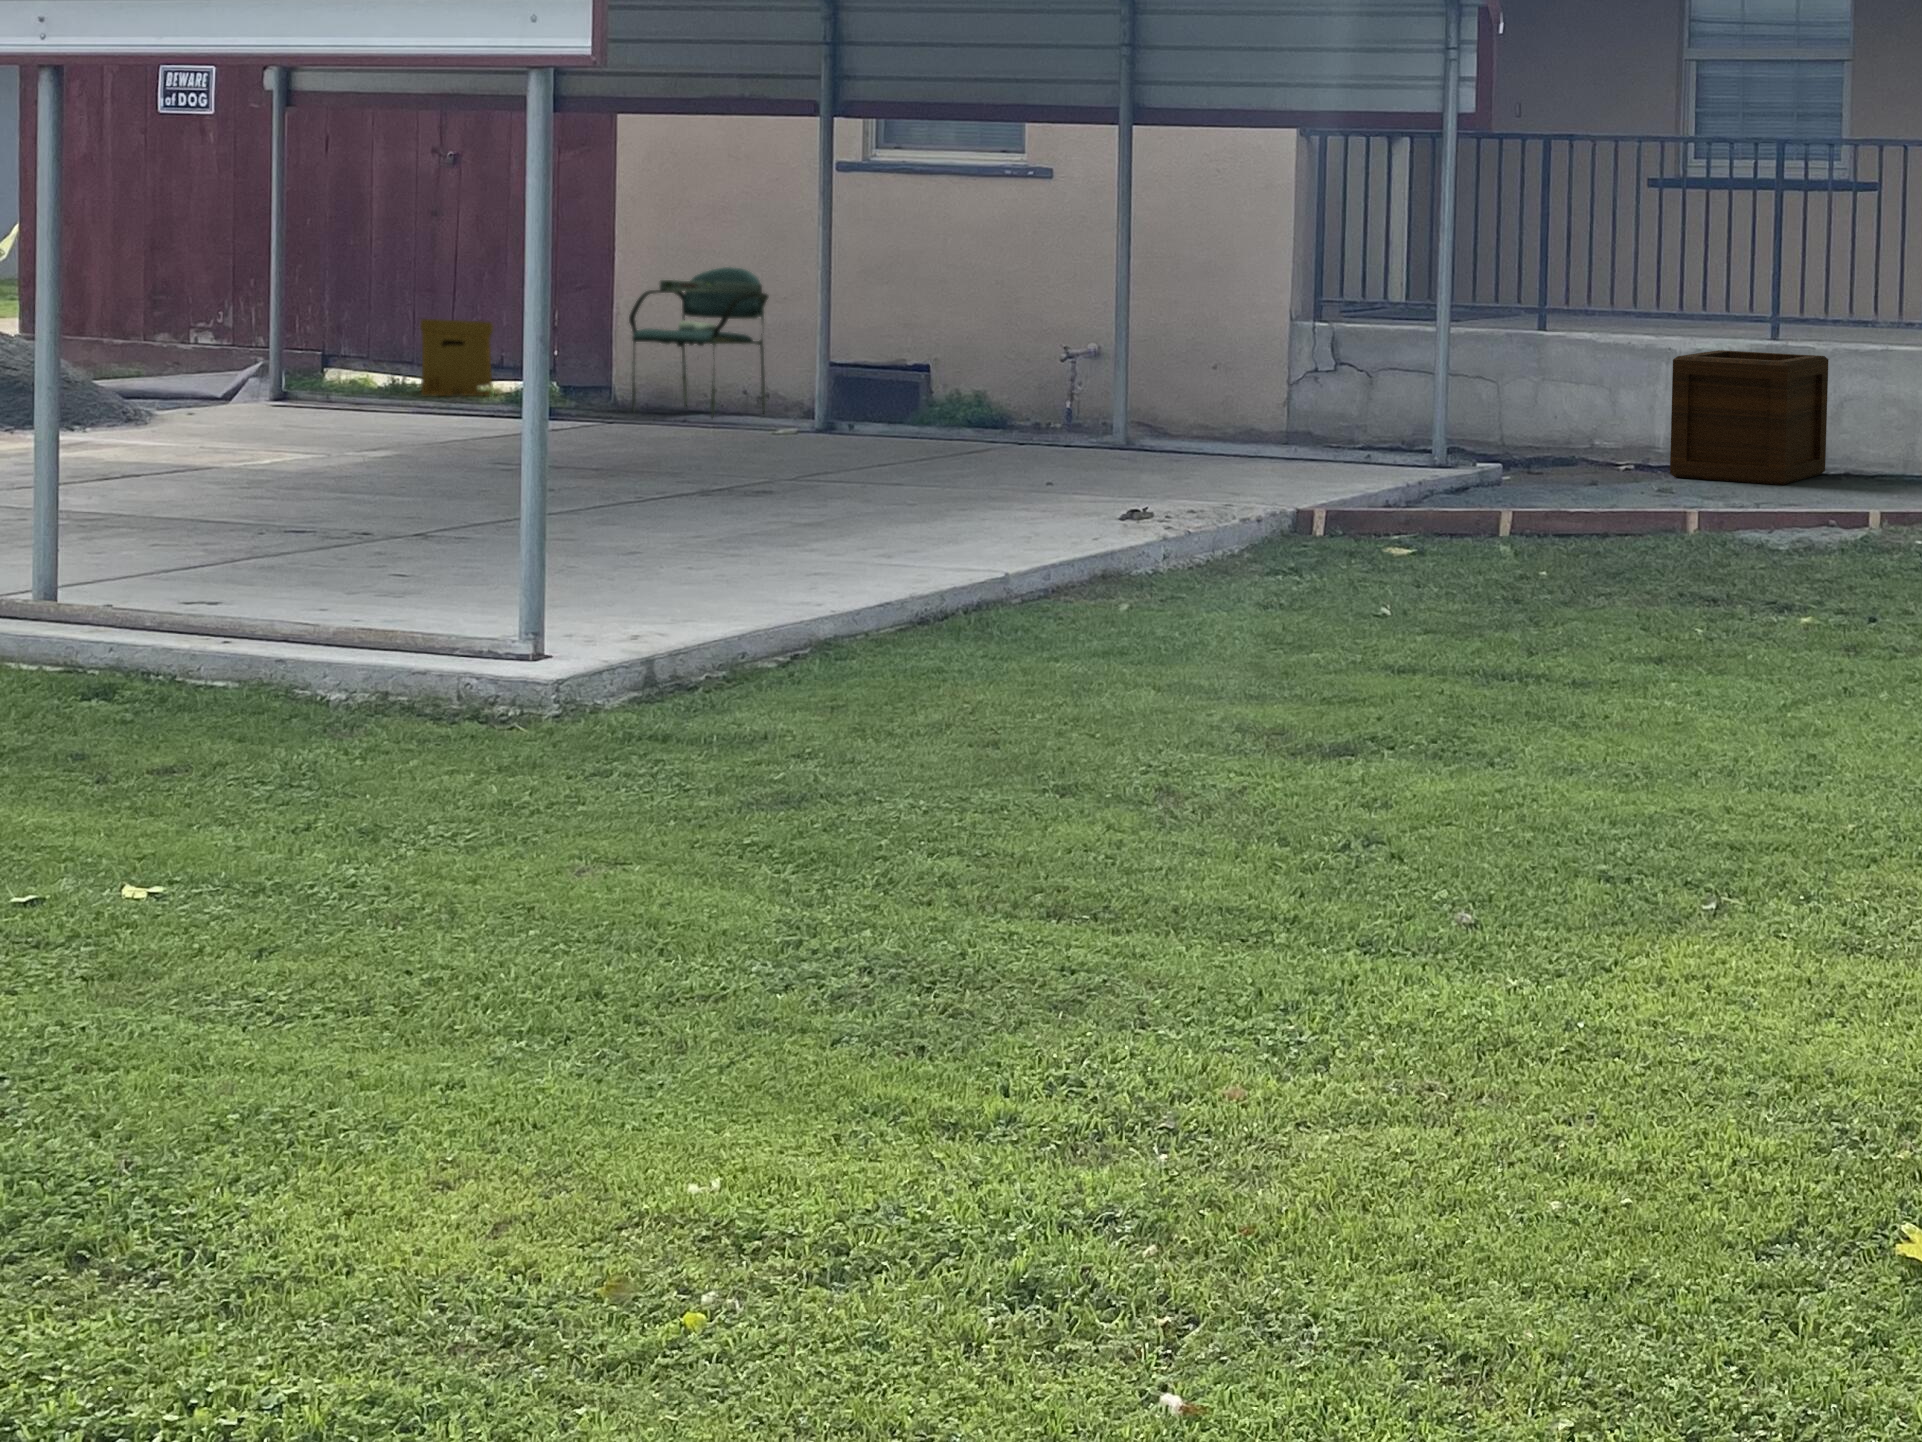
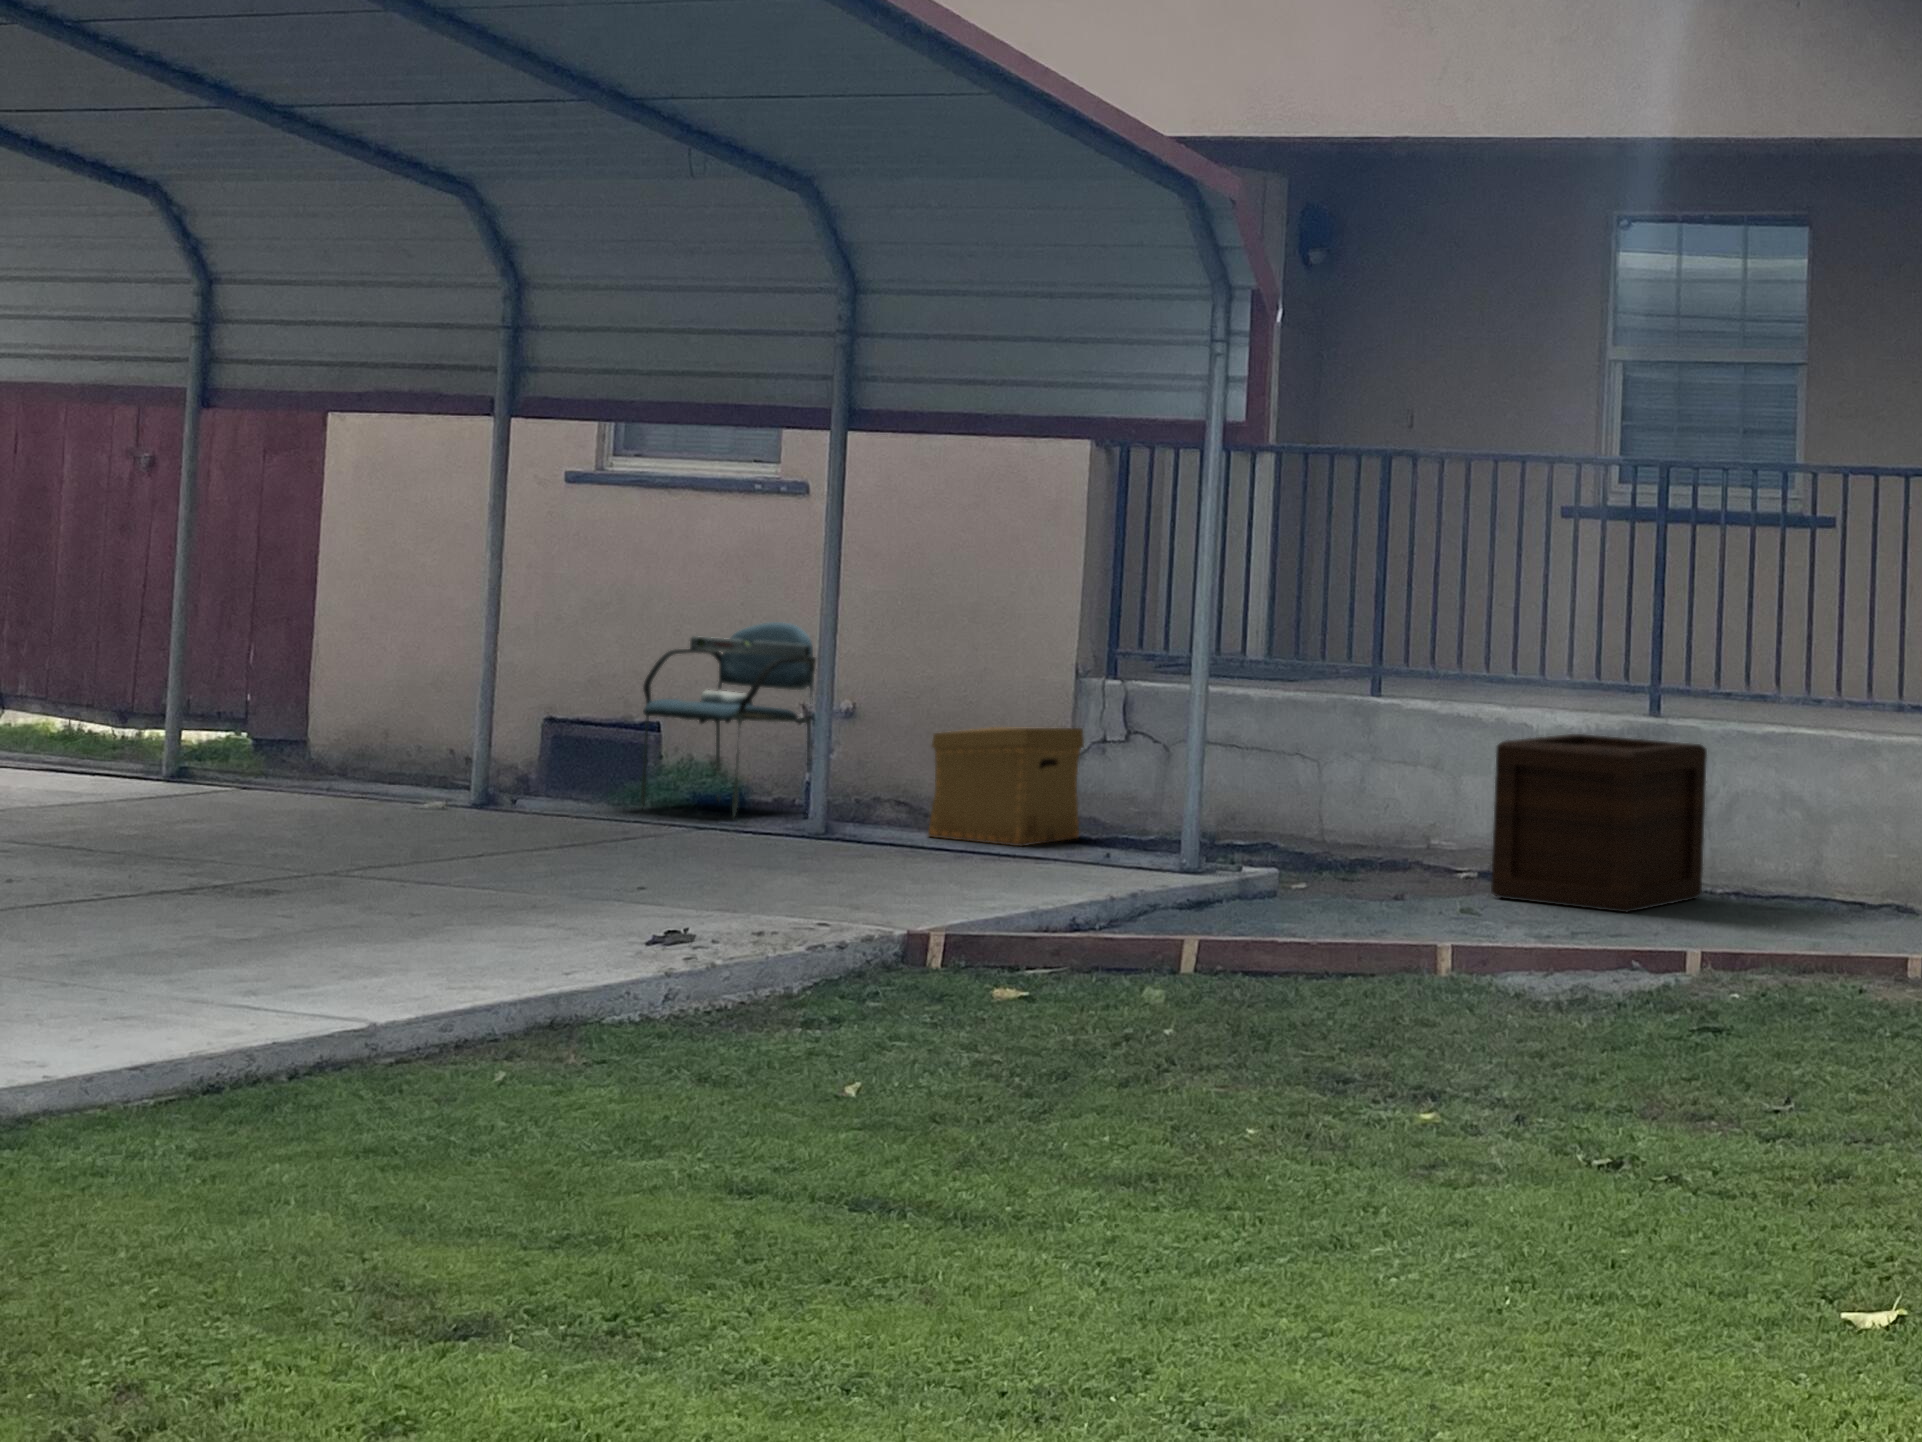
chair: present [629,267,768,417] -> present [641,622,816,817]
cardboard box: present [420,319,494,396] -> present [928,727,1084,846]

